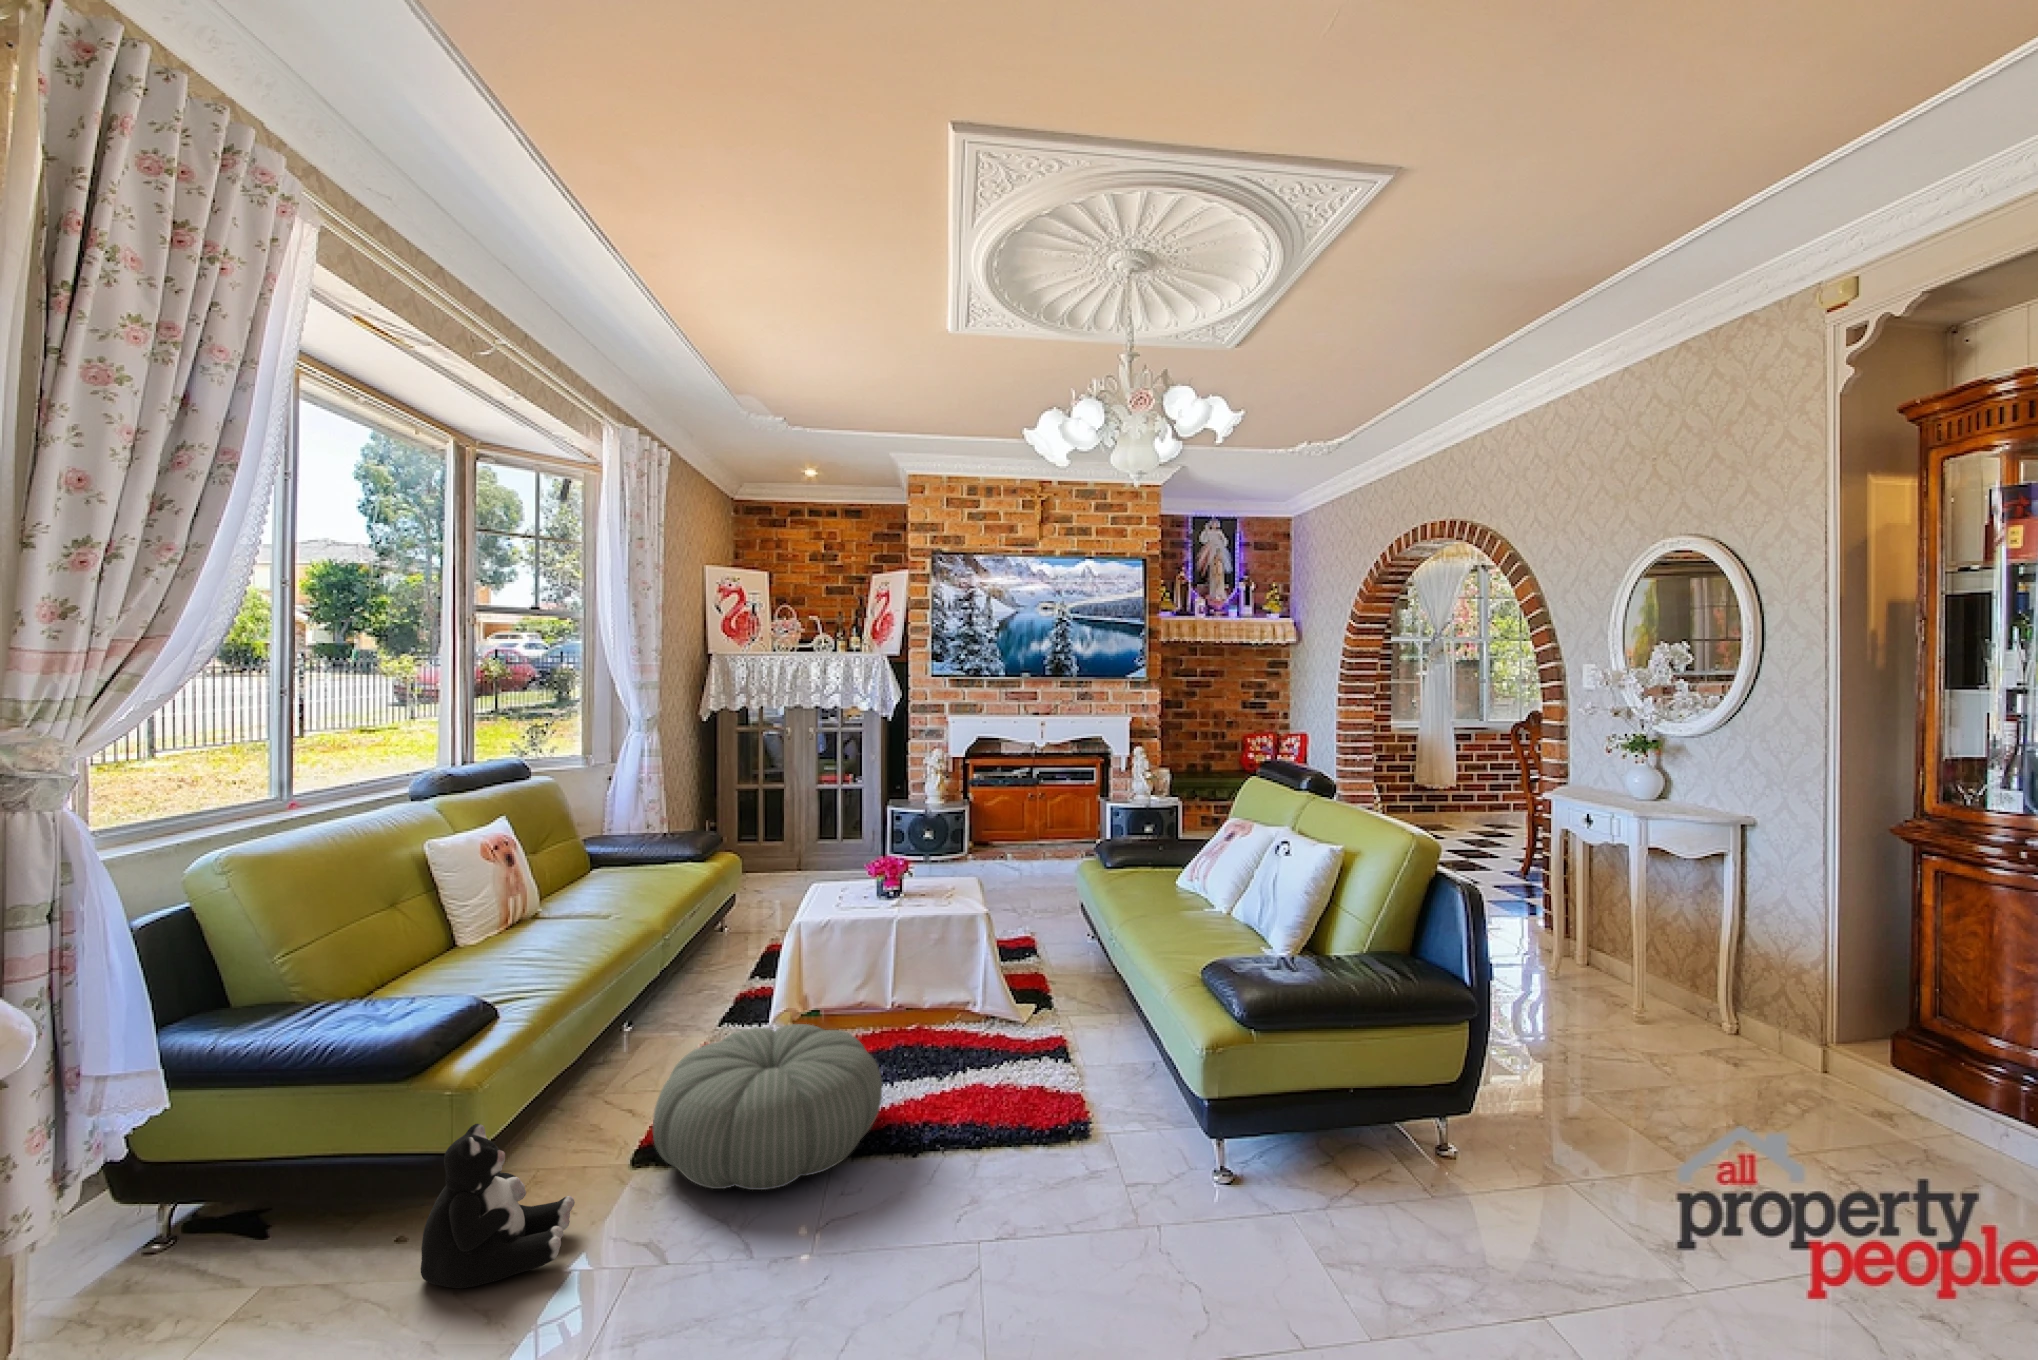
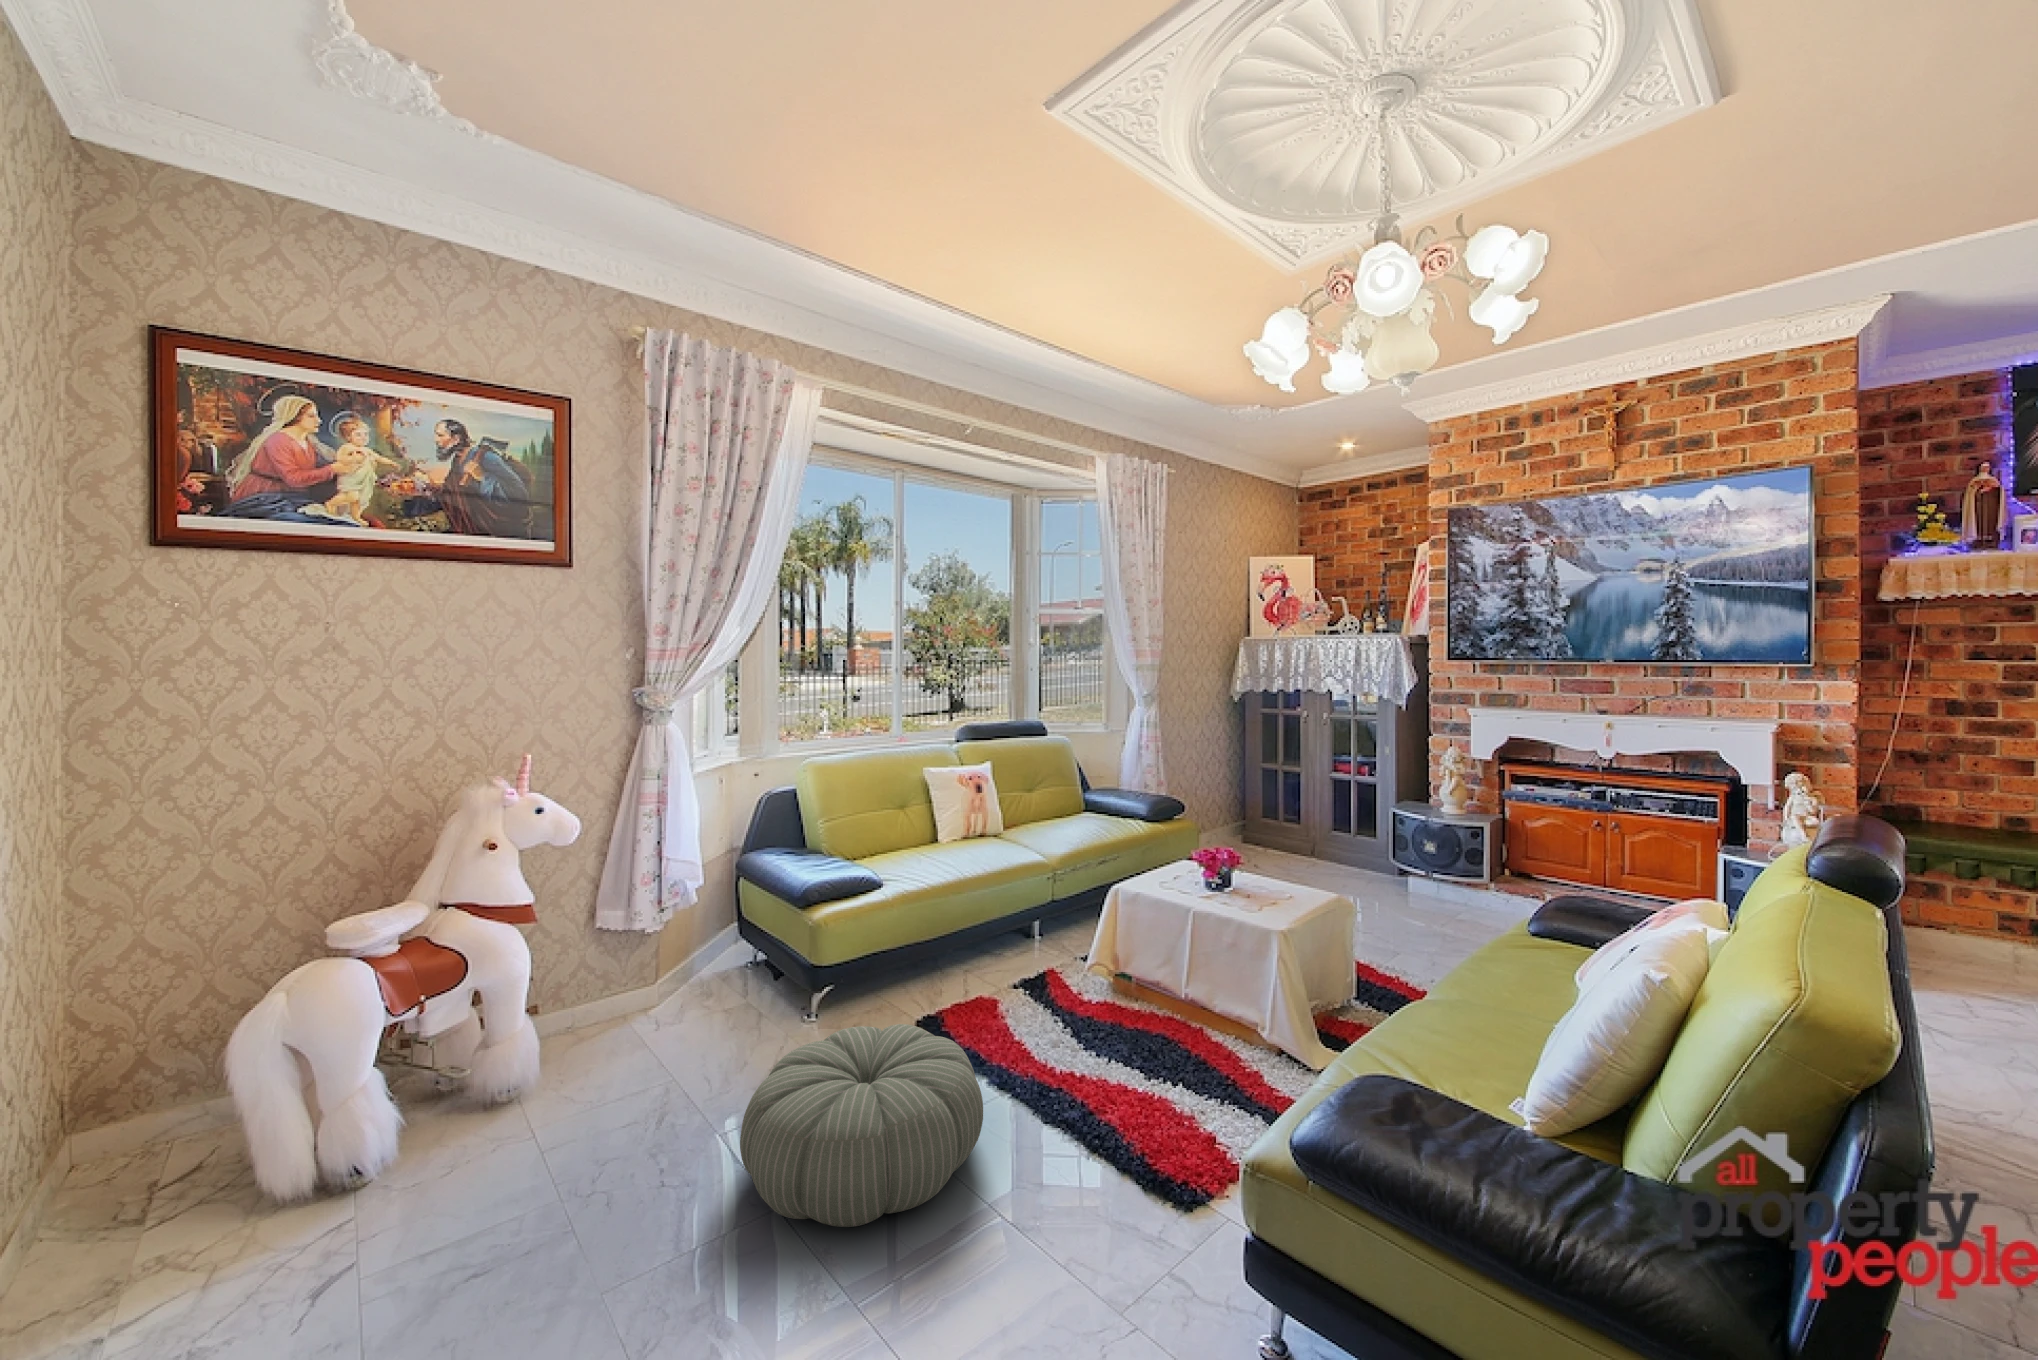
plush toy: present [421,1124,575,1288] -> none [565,1027,685,1174]

